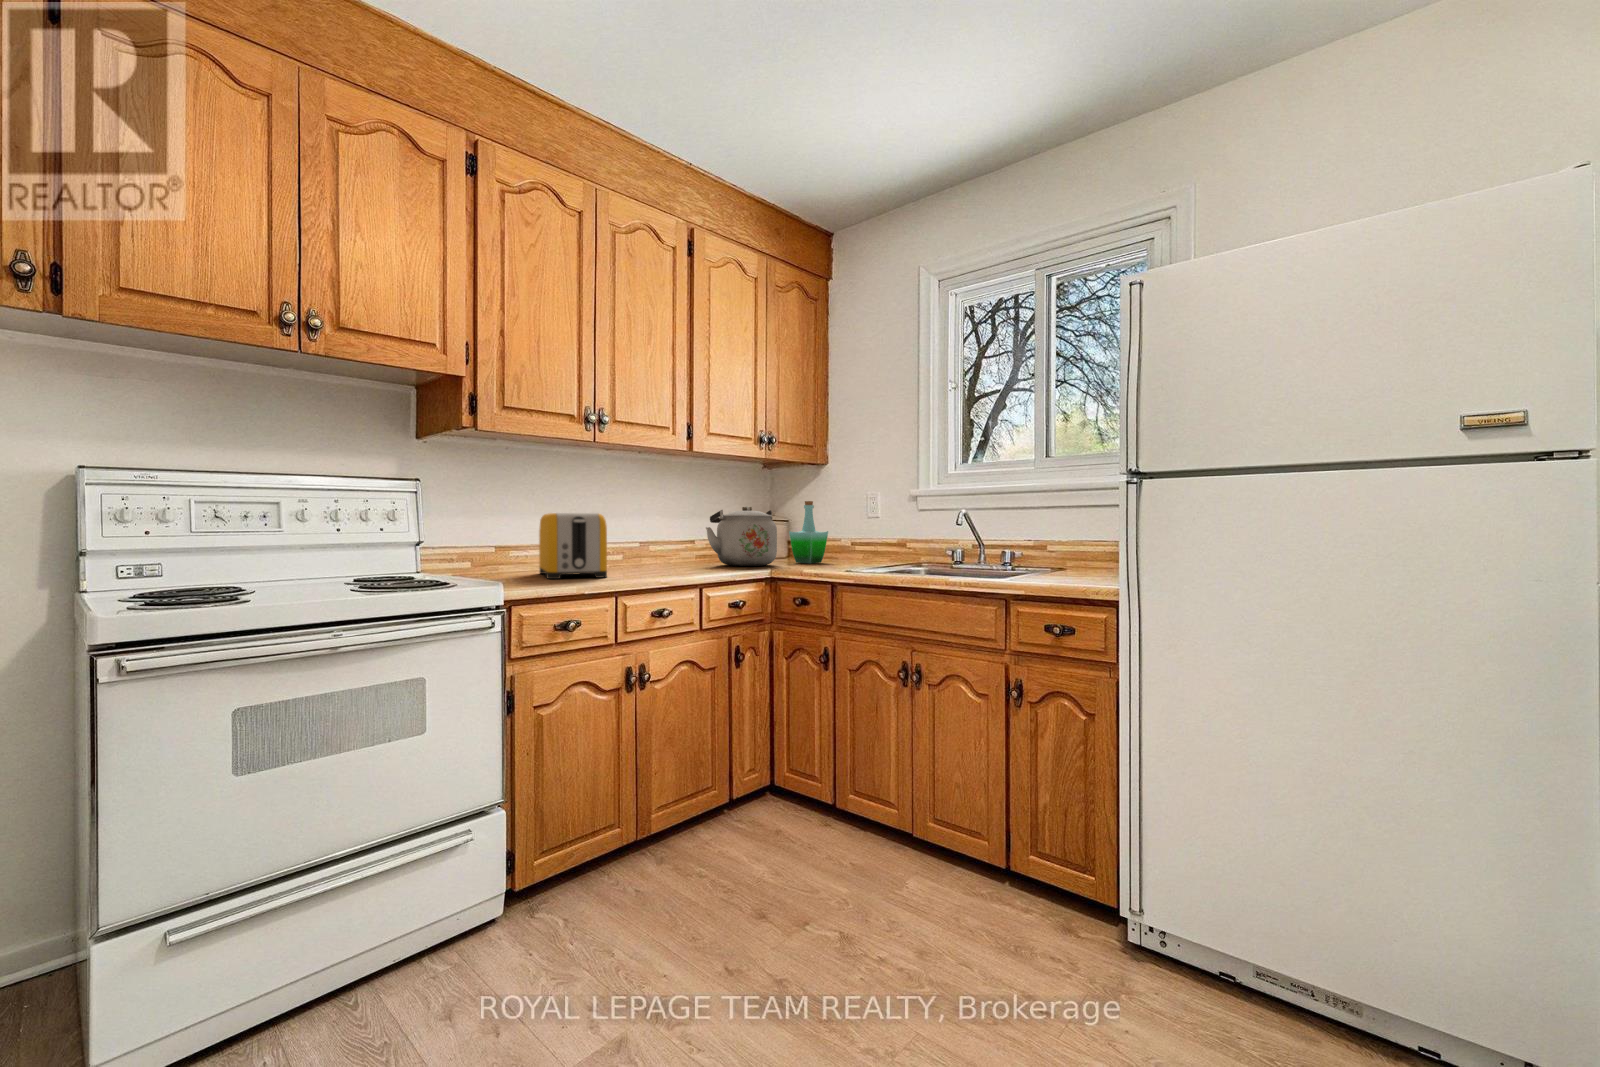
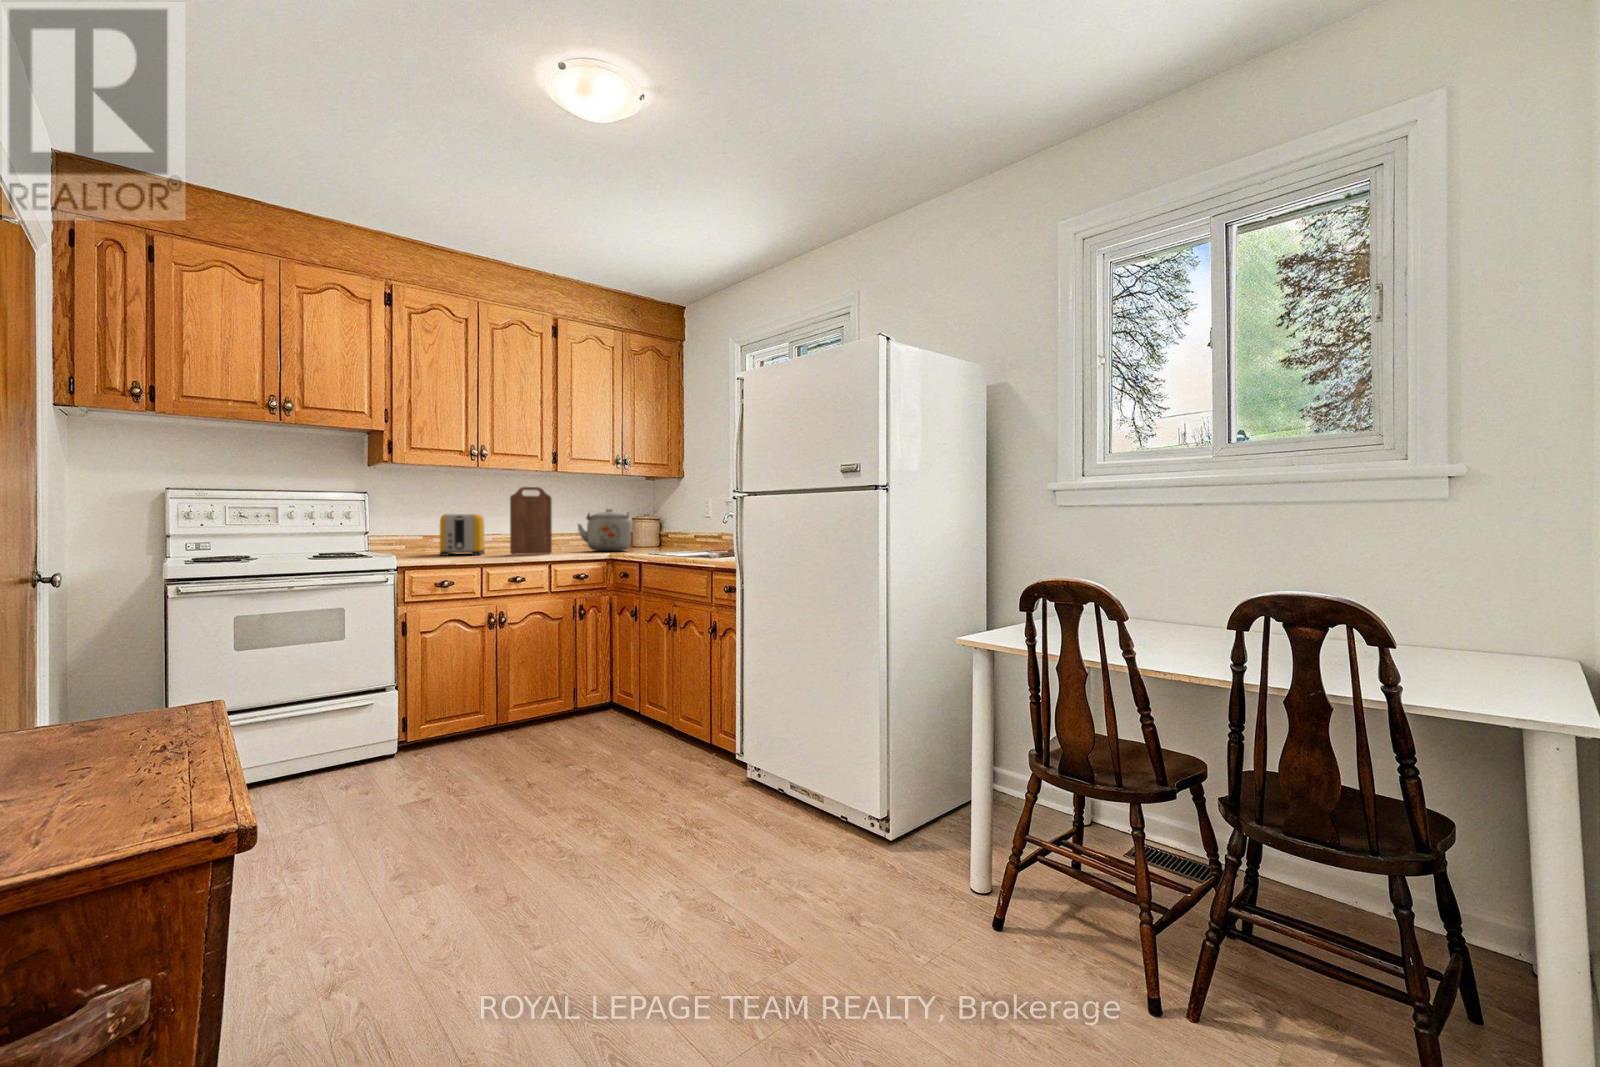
cutting board: none [646,472,701,575] -> present [510,487,552,554]
bottle: present [789,501,828,563] -> none [650,505,679,550]

